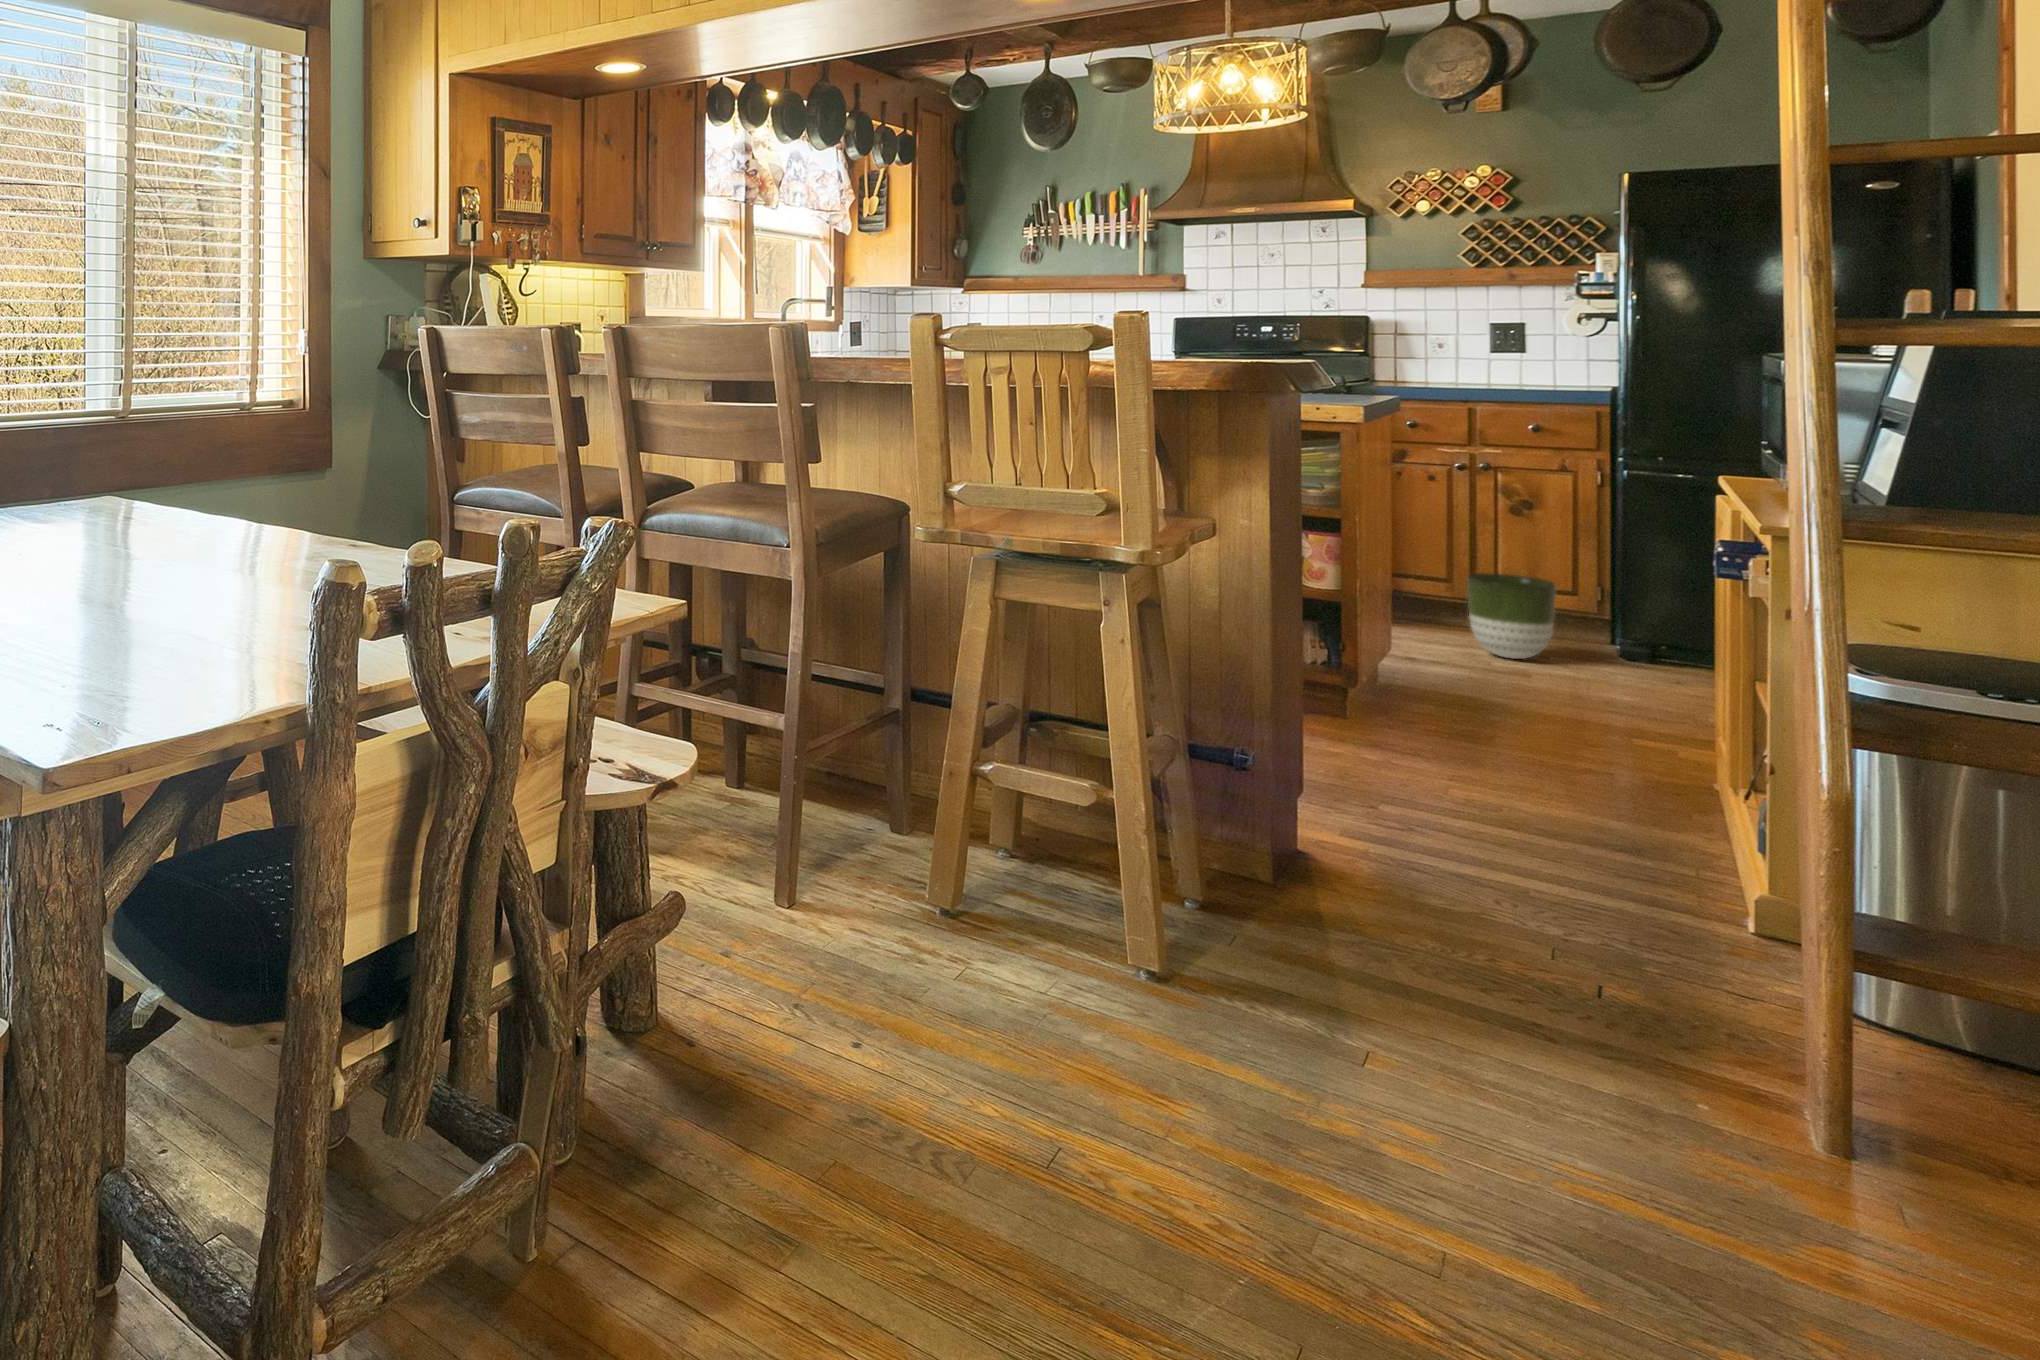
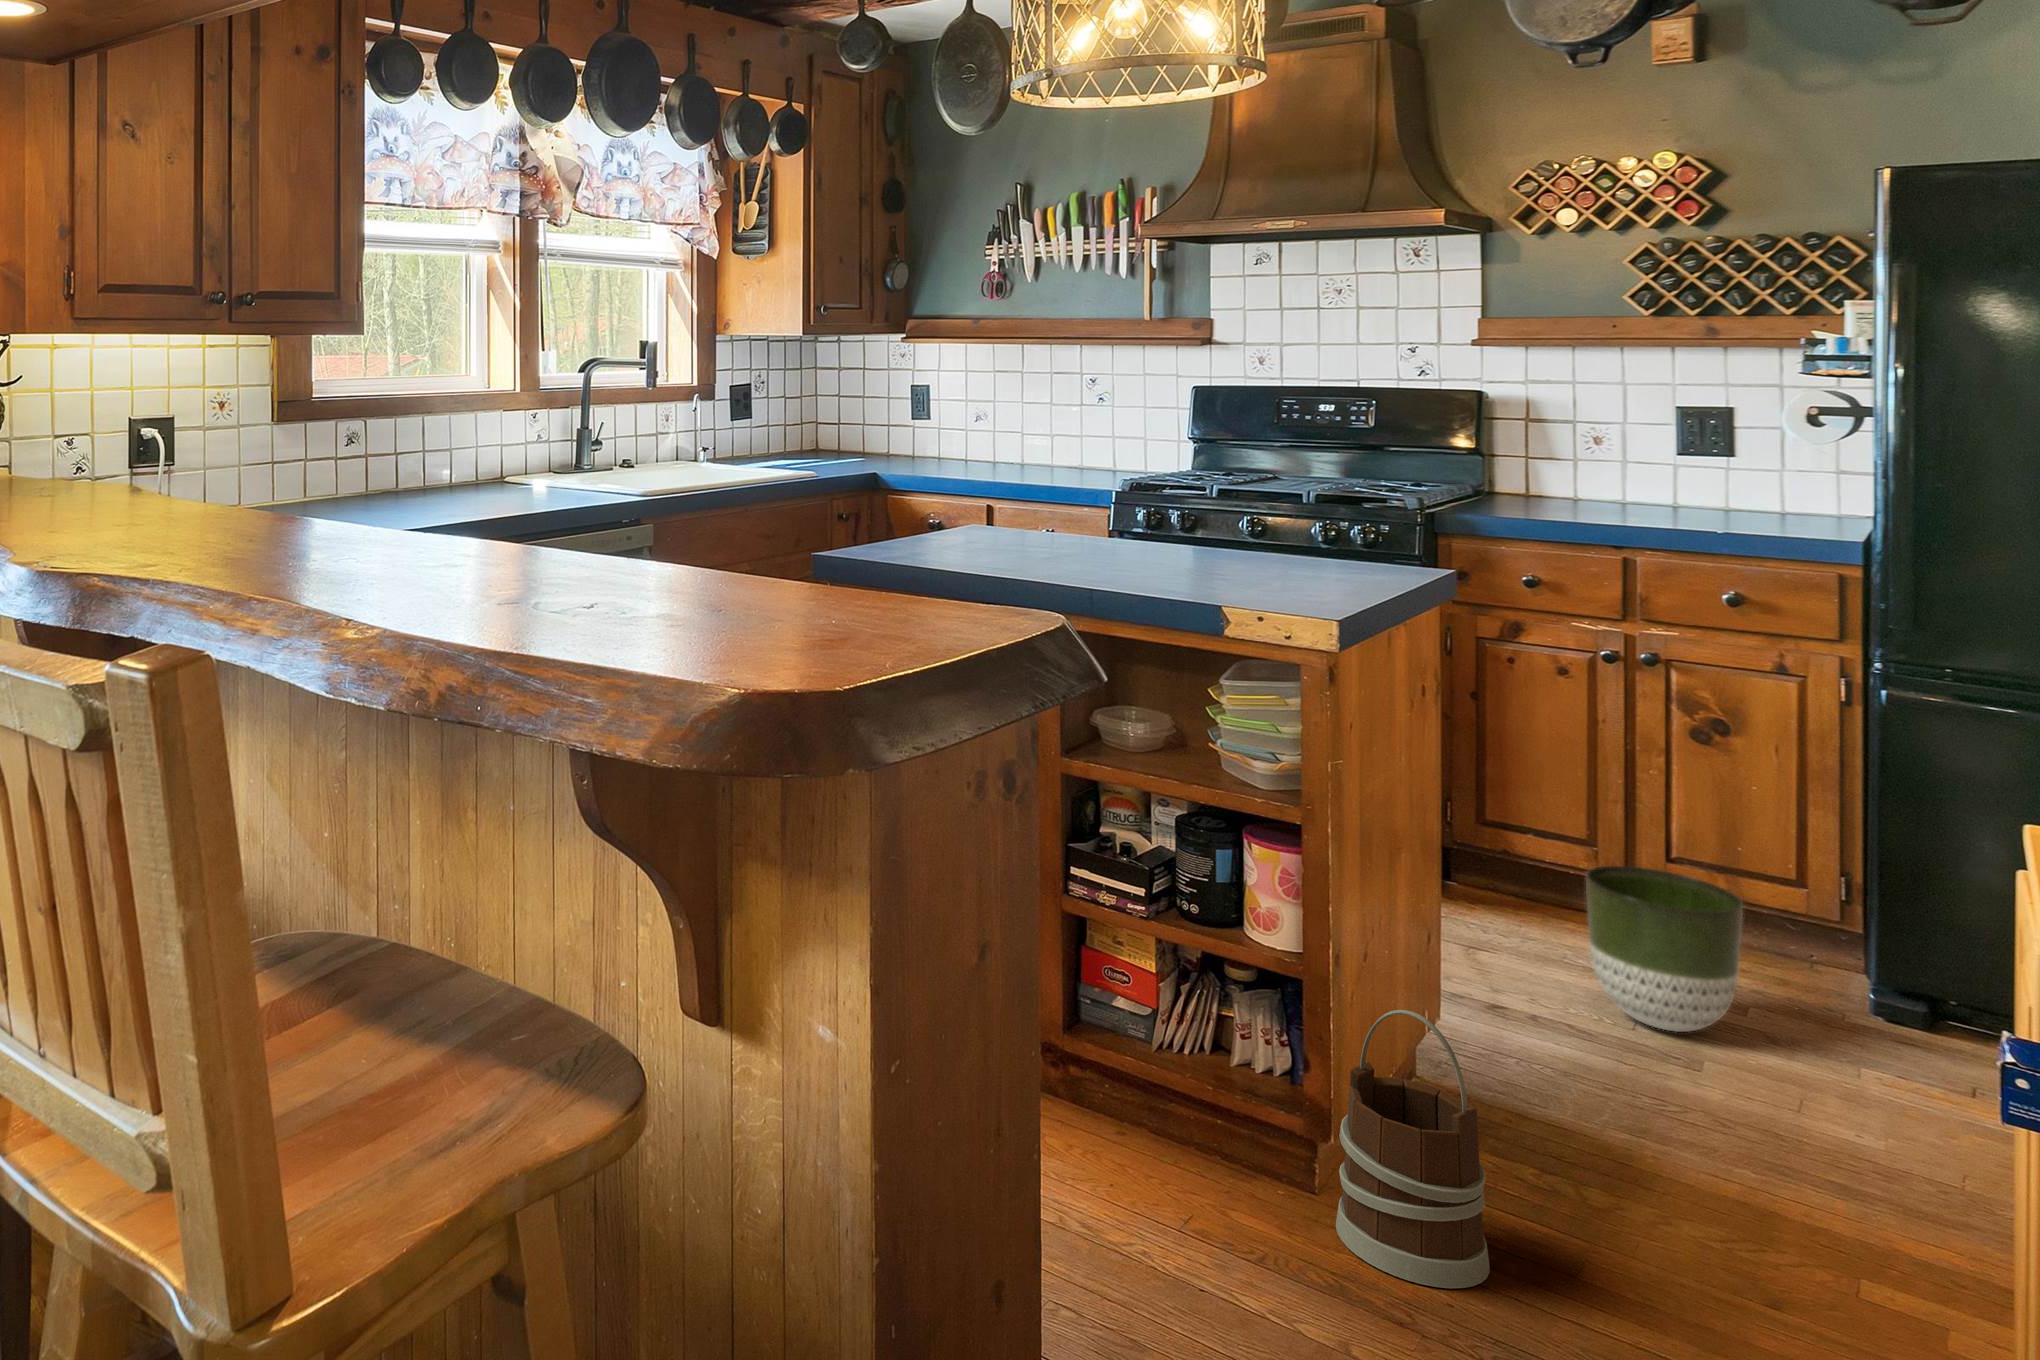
wooden bucket: none [1376,603,1460,735] -> present [1336,1010,1490,1288]

